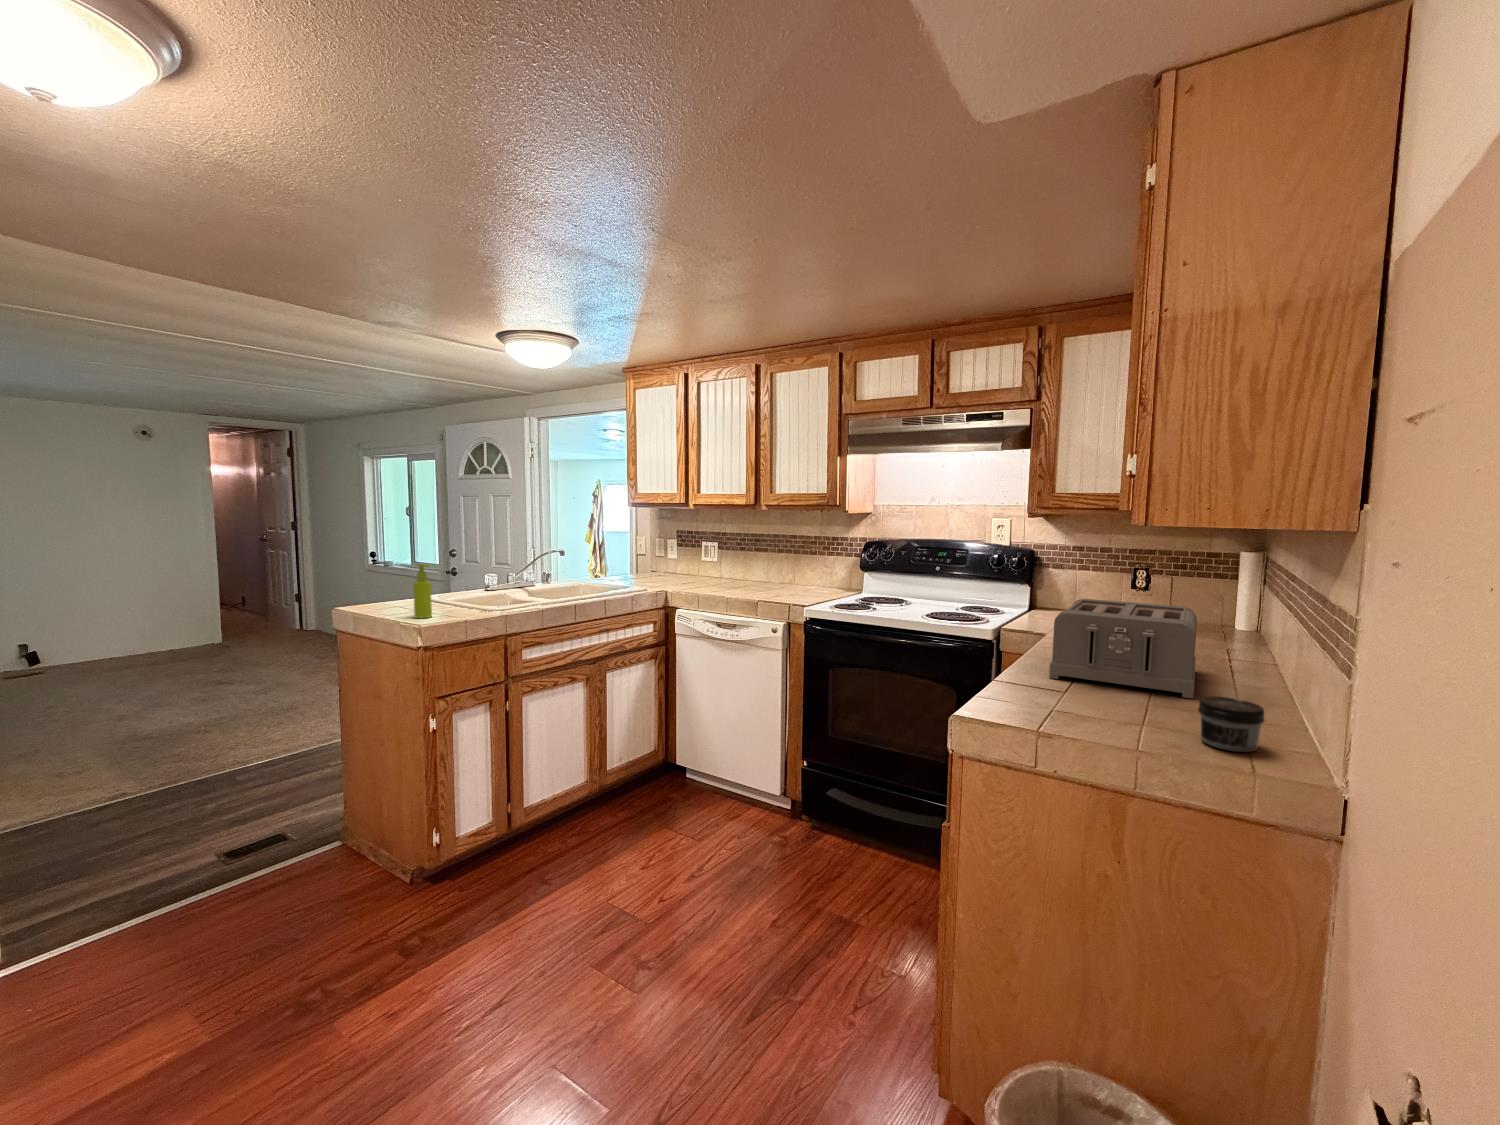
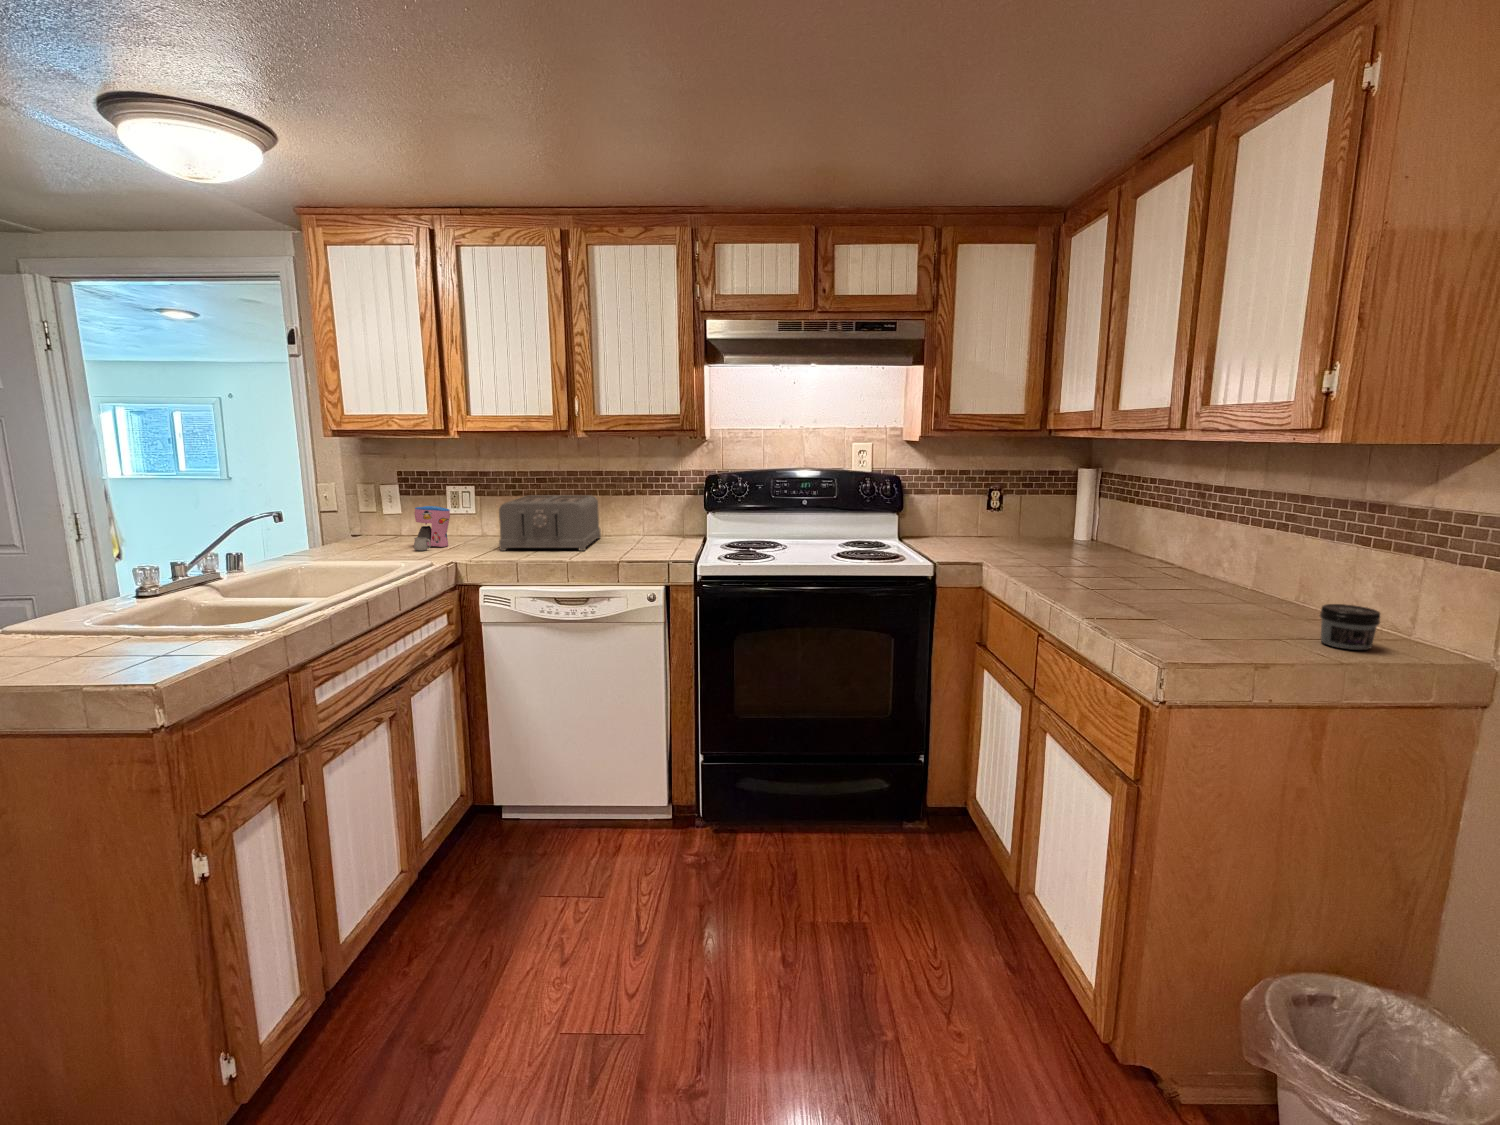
coffee maker: none [664,554,691,583] -> present [414,506,450,550]
soap dispenser: present [413,564,432,618] -> none [72,564,125,675]
toaster: present [1049,599,1197,698] -> present [499,495,601,551]

